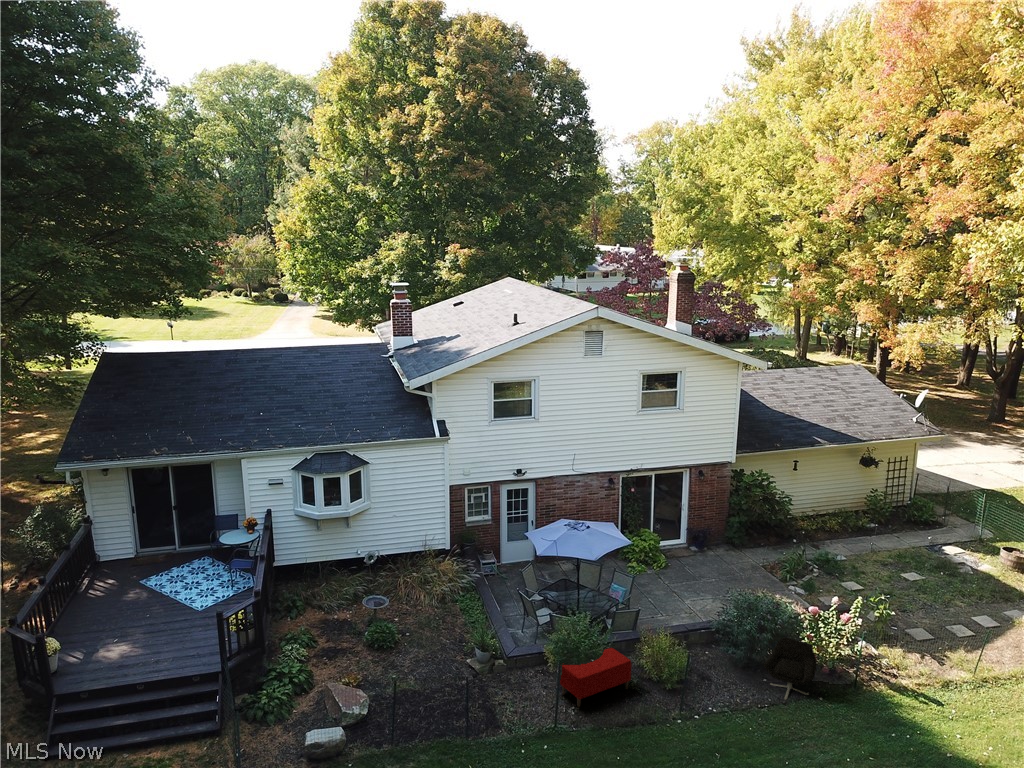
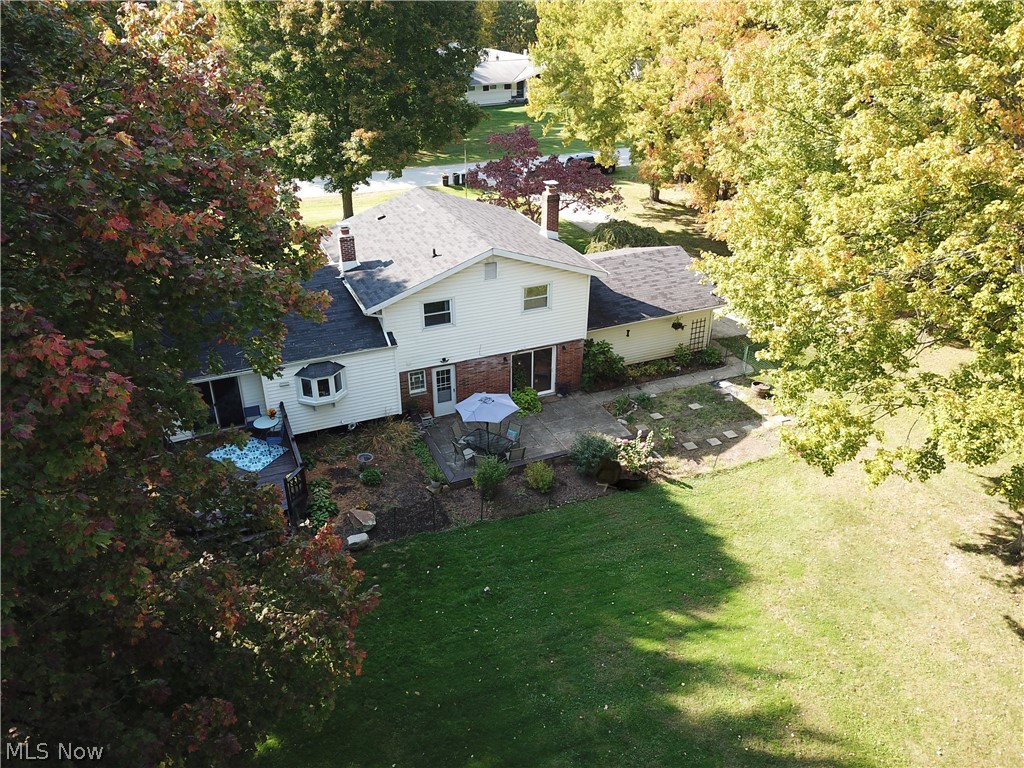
bench: present [560,648,632,707] -> none [481,474,521,508]

